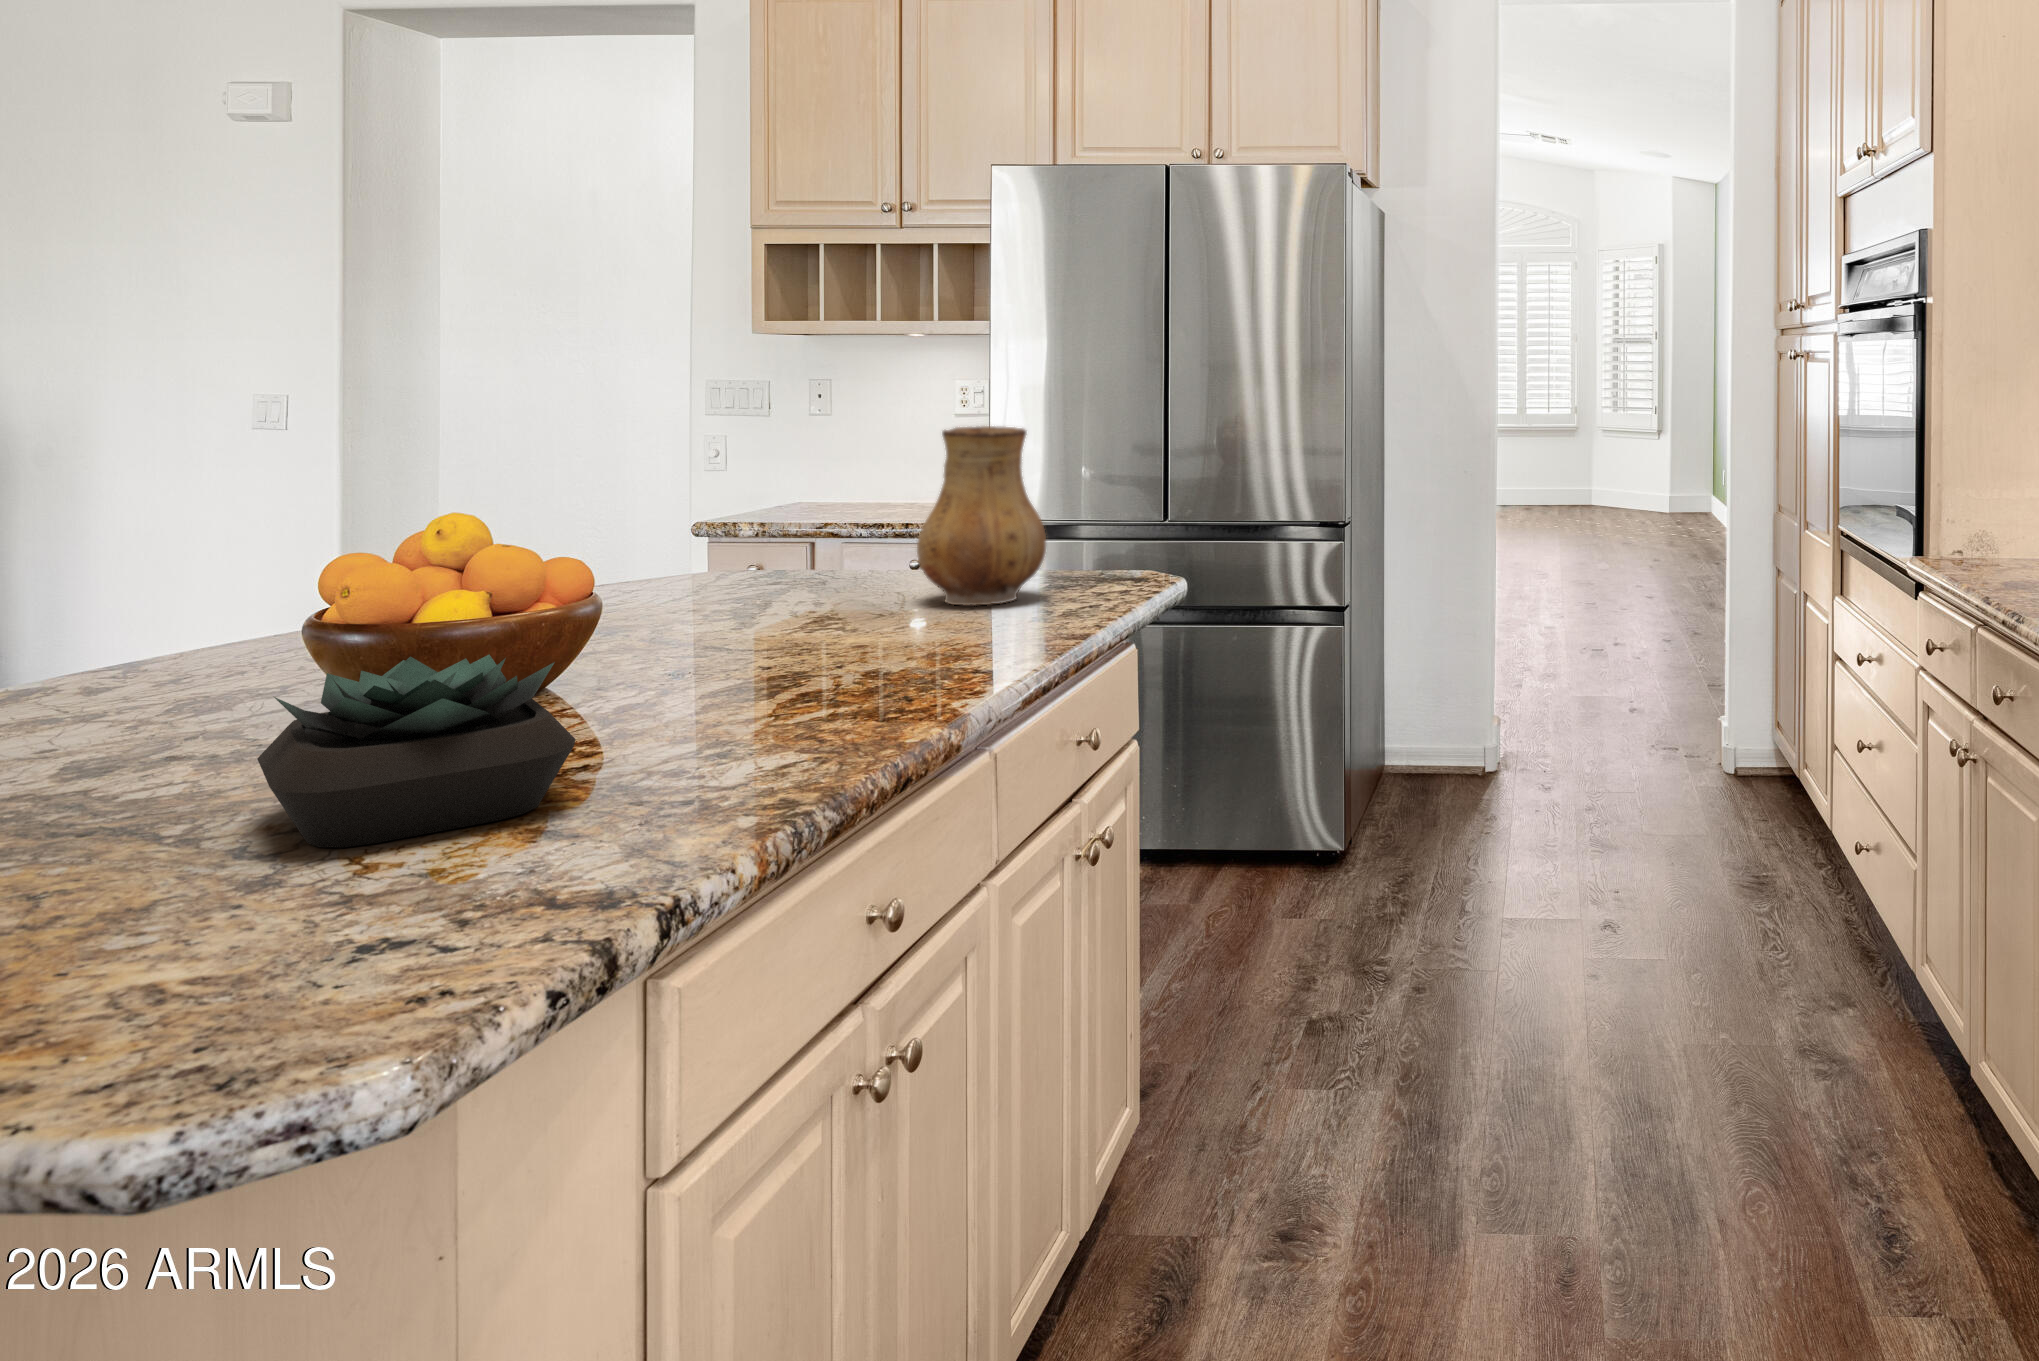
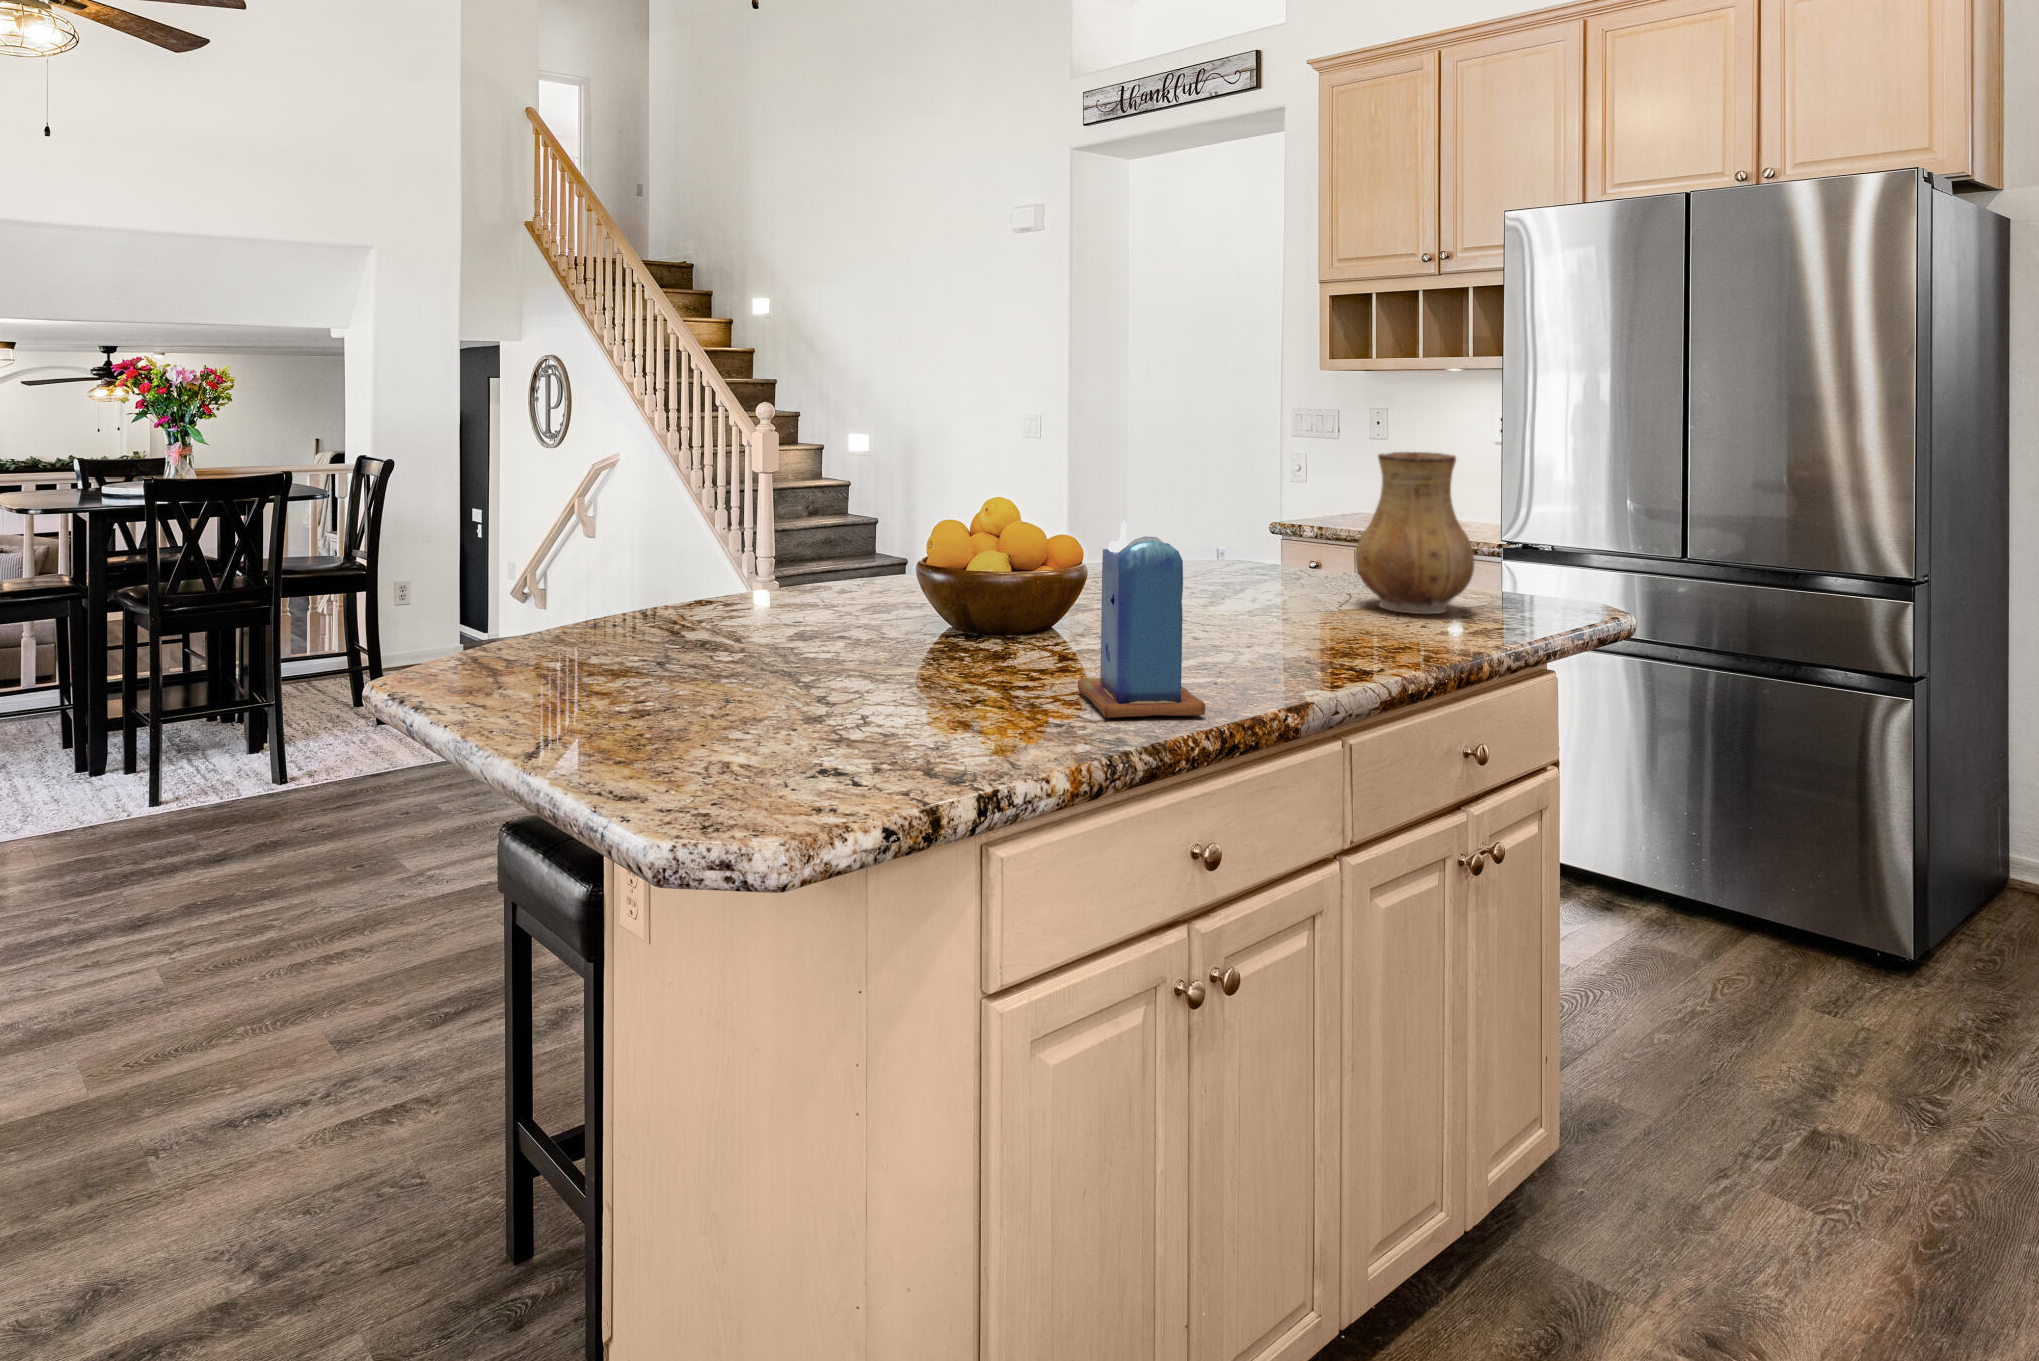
candle: none [671,525,867,779] -> present [1078,521,1205,717]
succulent plant: present [257,655,576,847] -> none [838,589,1003,709]

